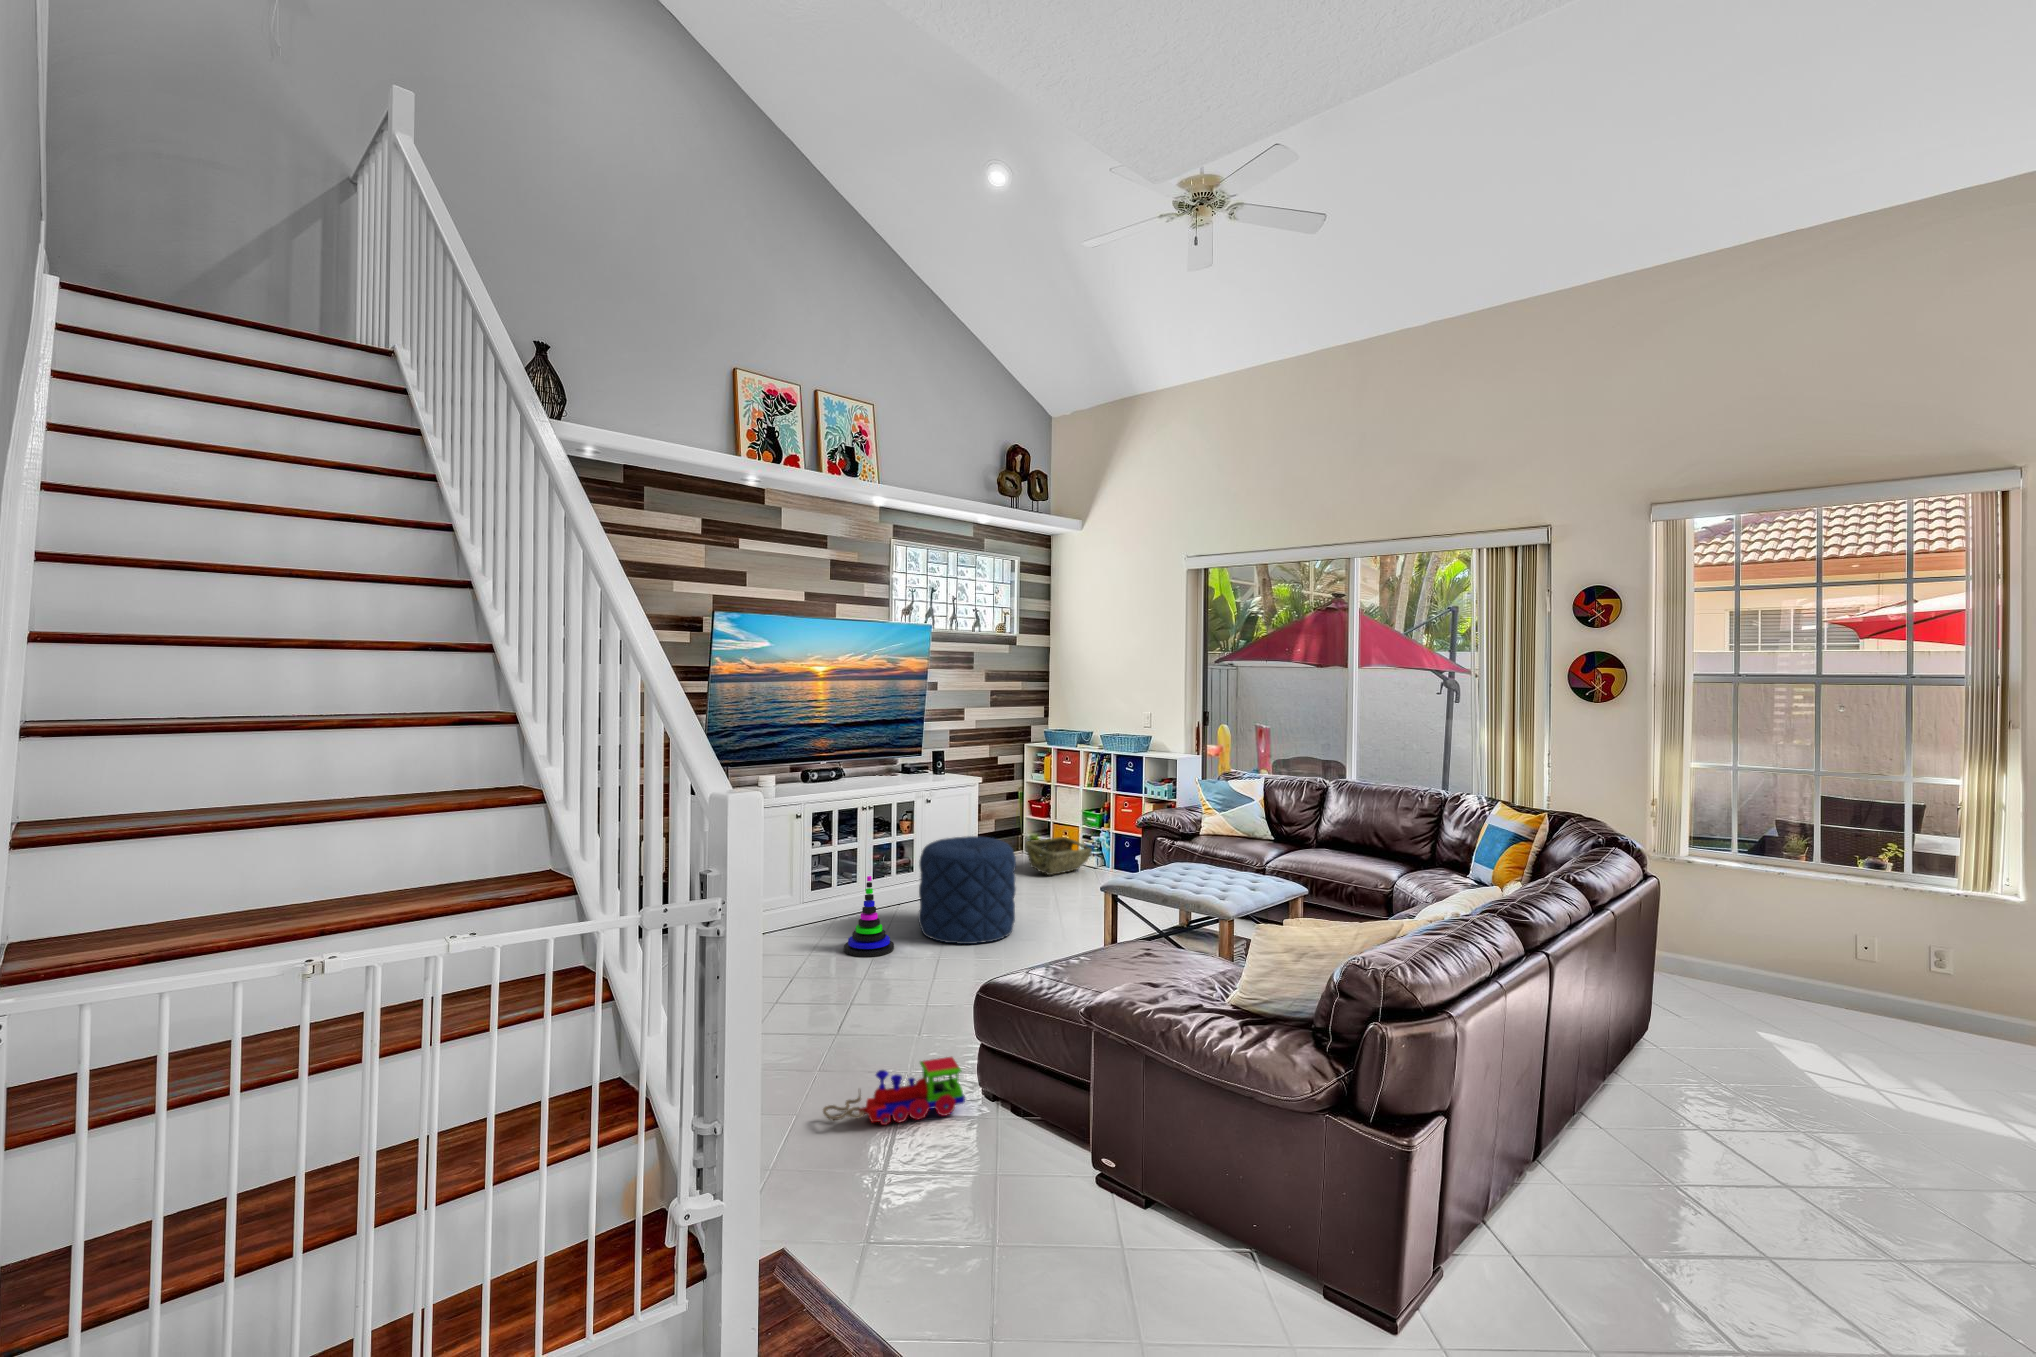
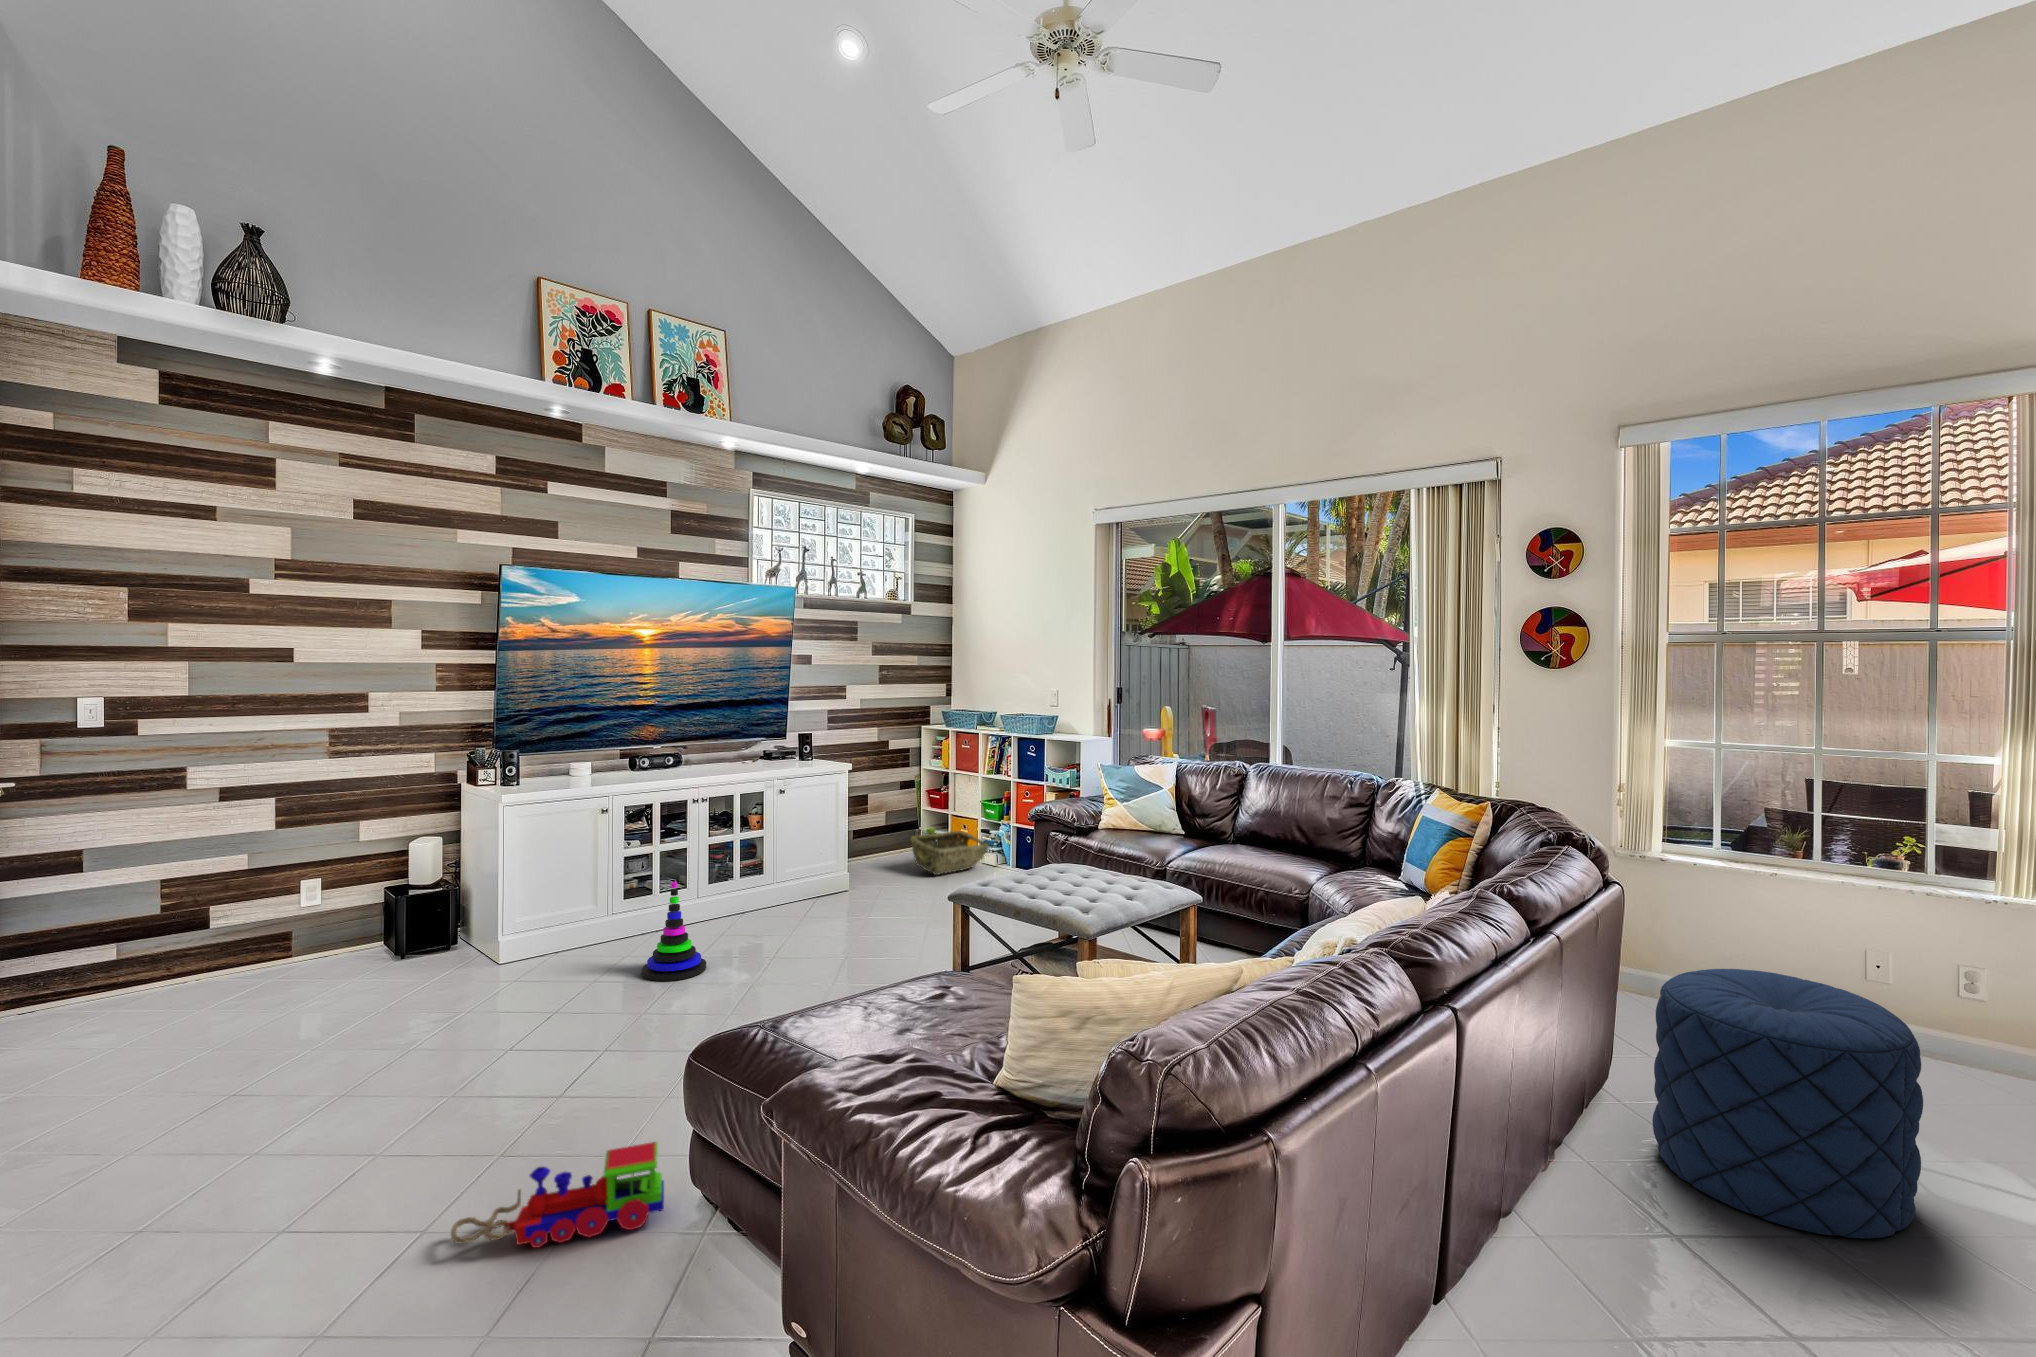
pouf: present [918,836,1016,944] -> present [1653,969,1923,1239]

